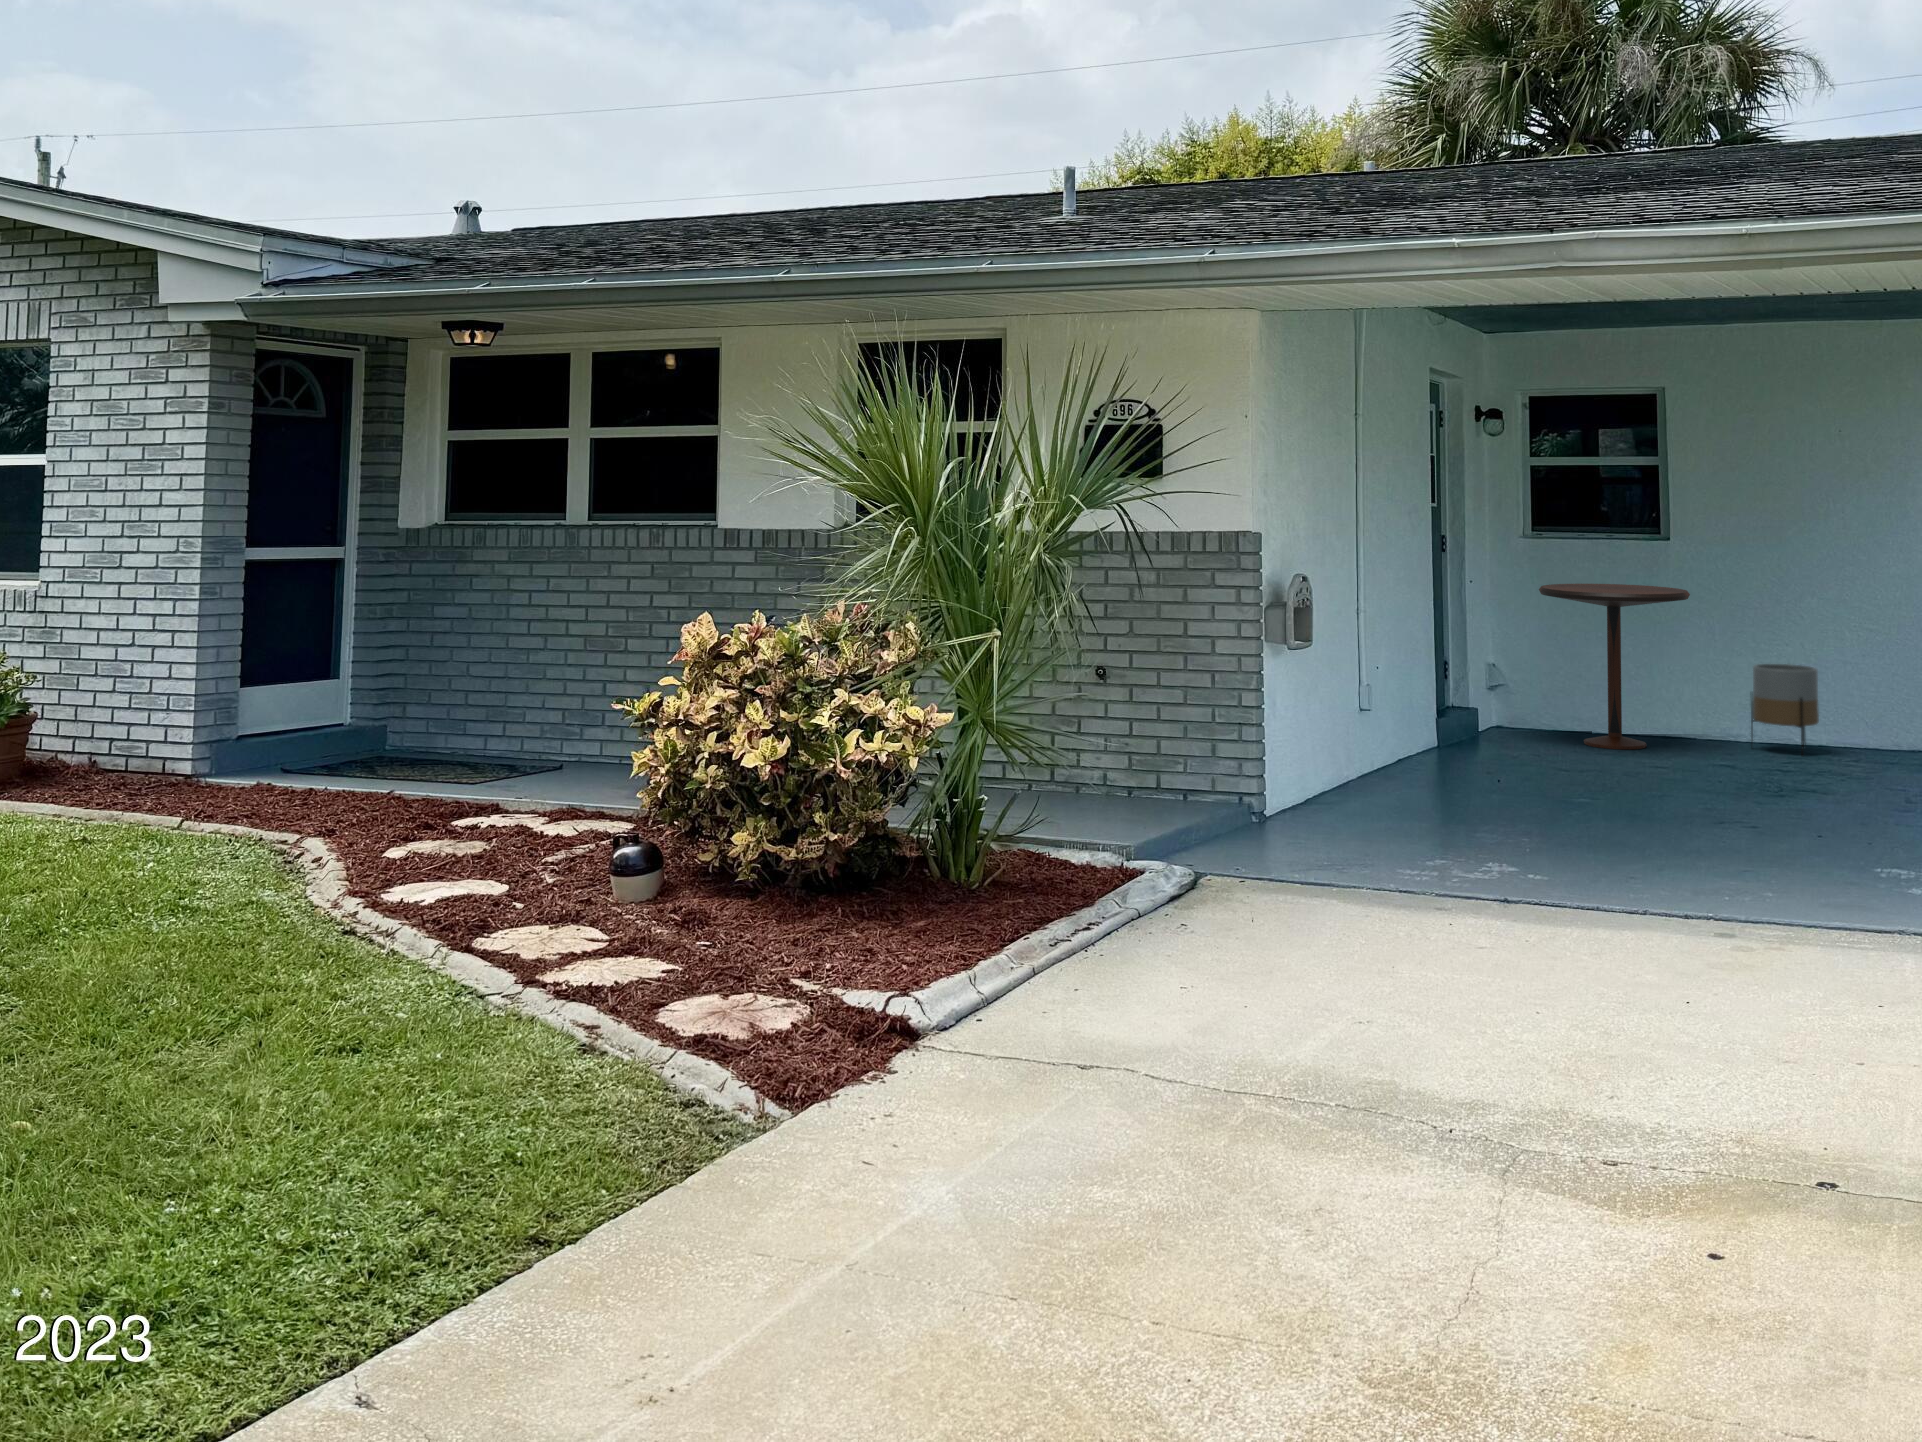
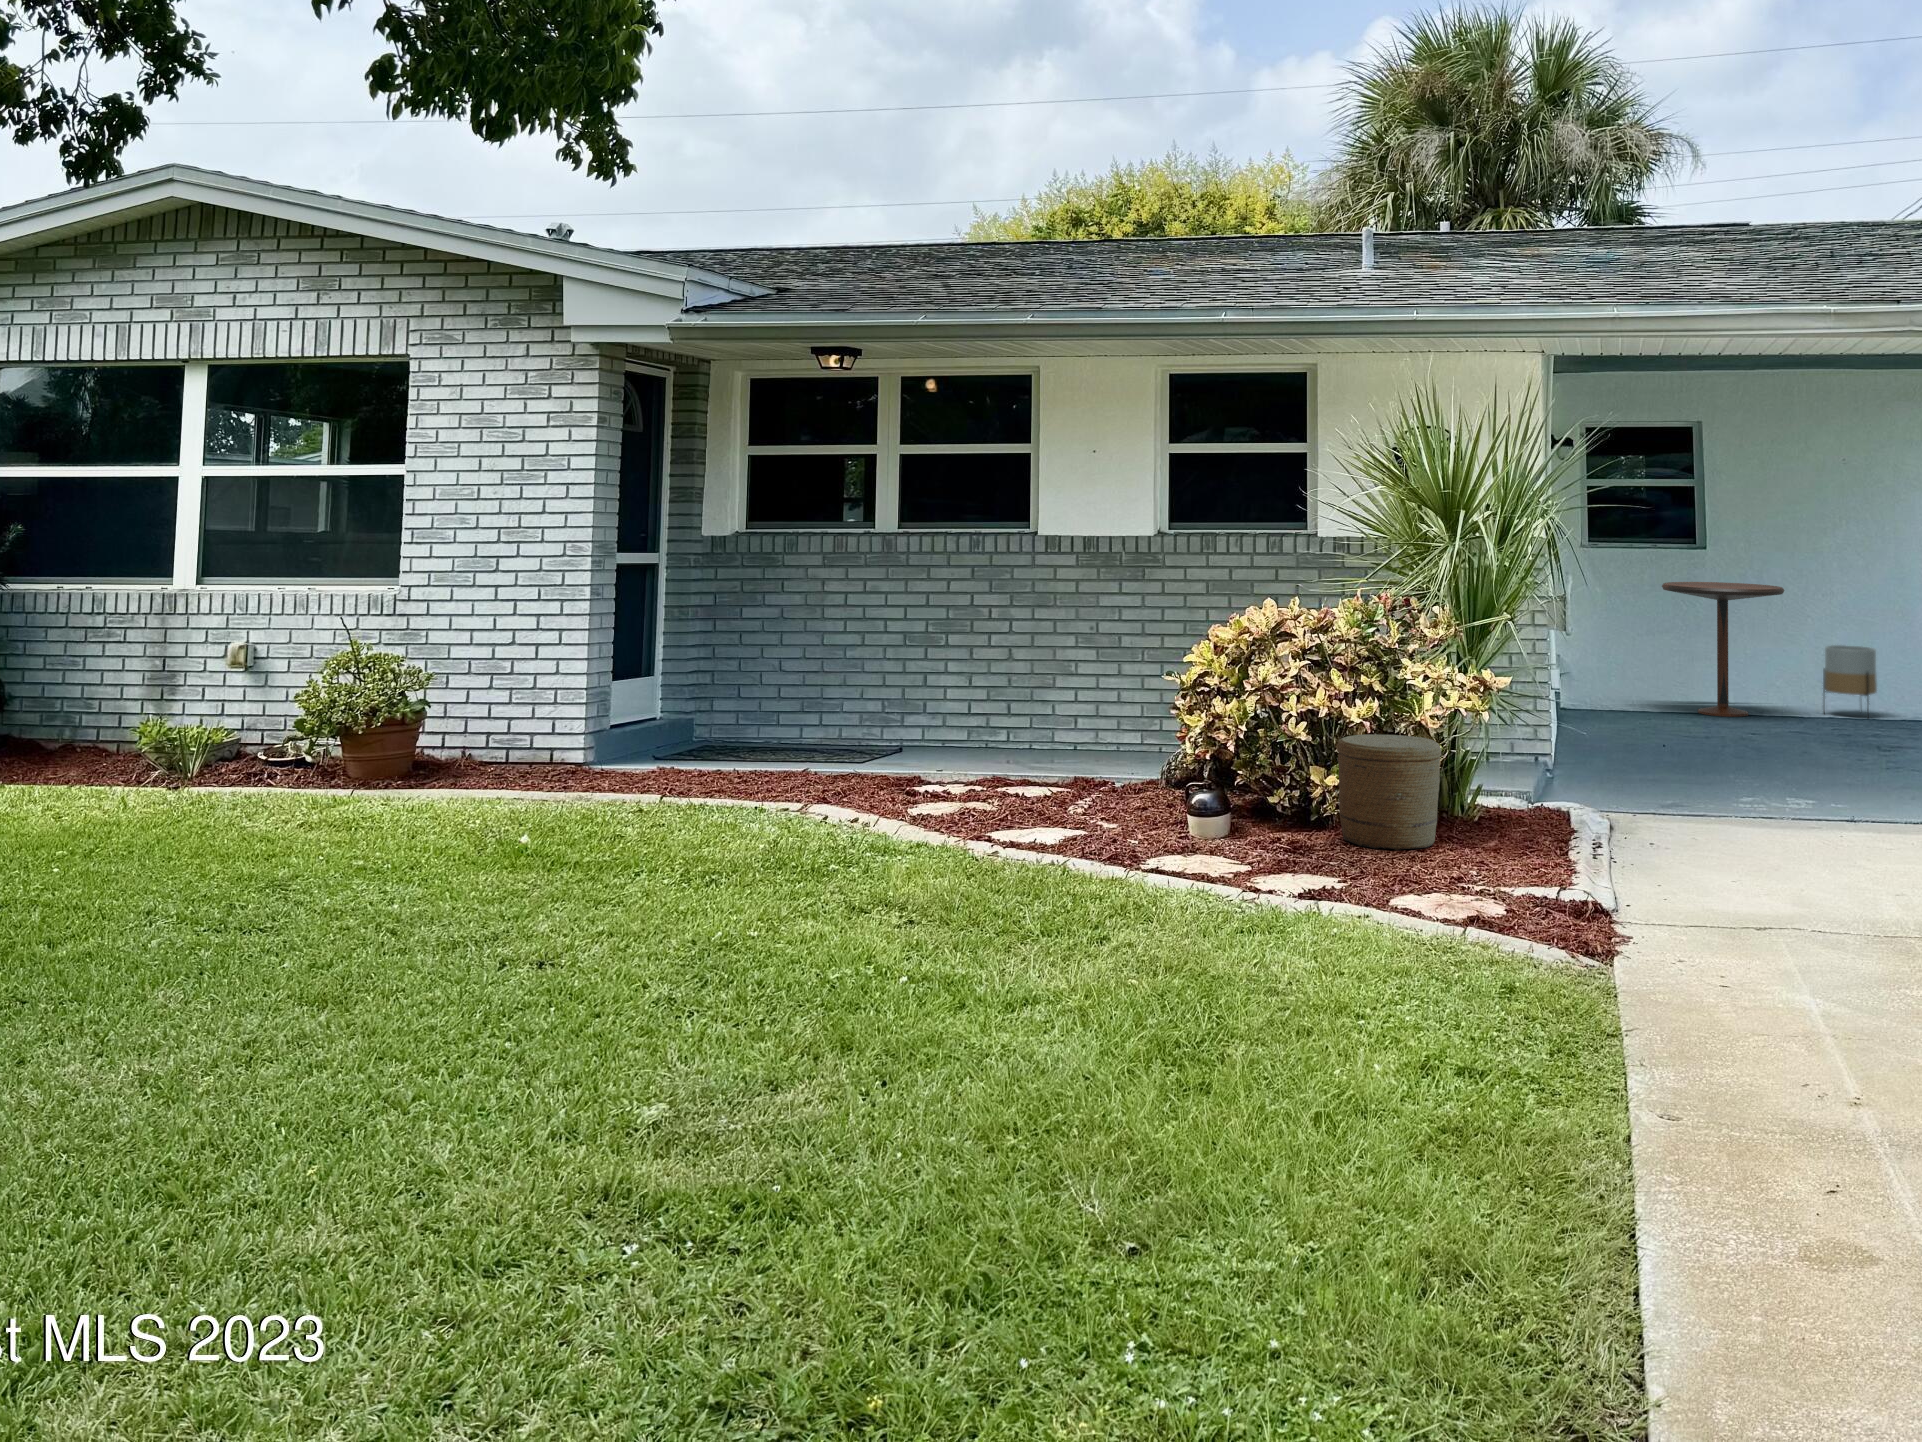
woven basket: none [788,772,913,917] -> present [1337,734,1441,850]

